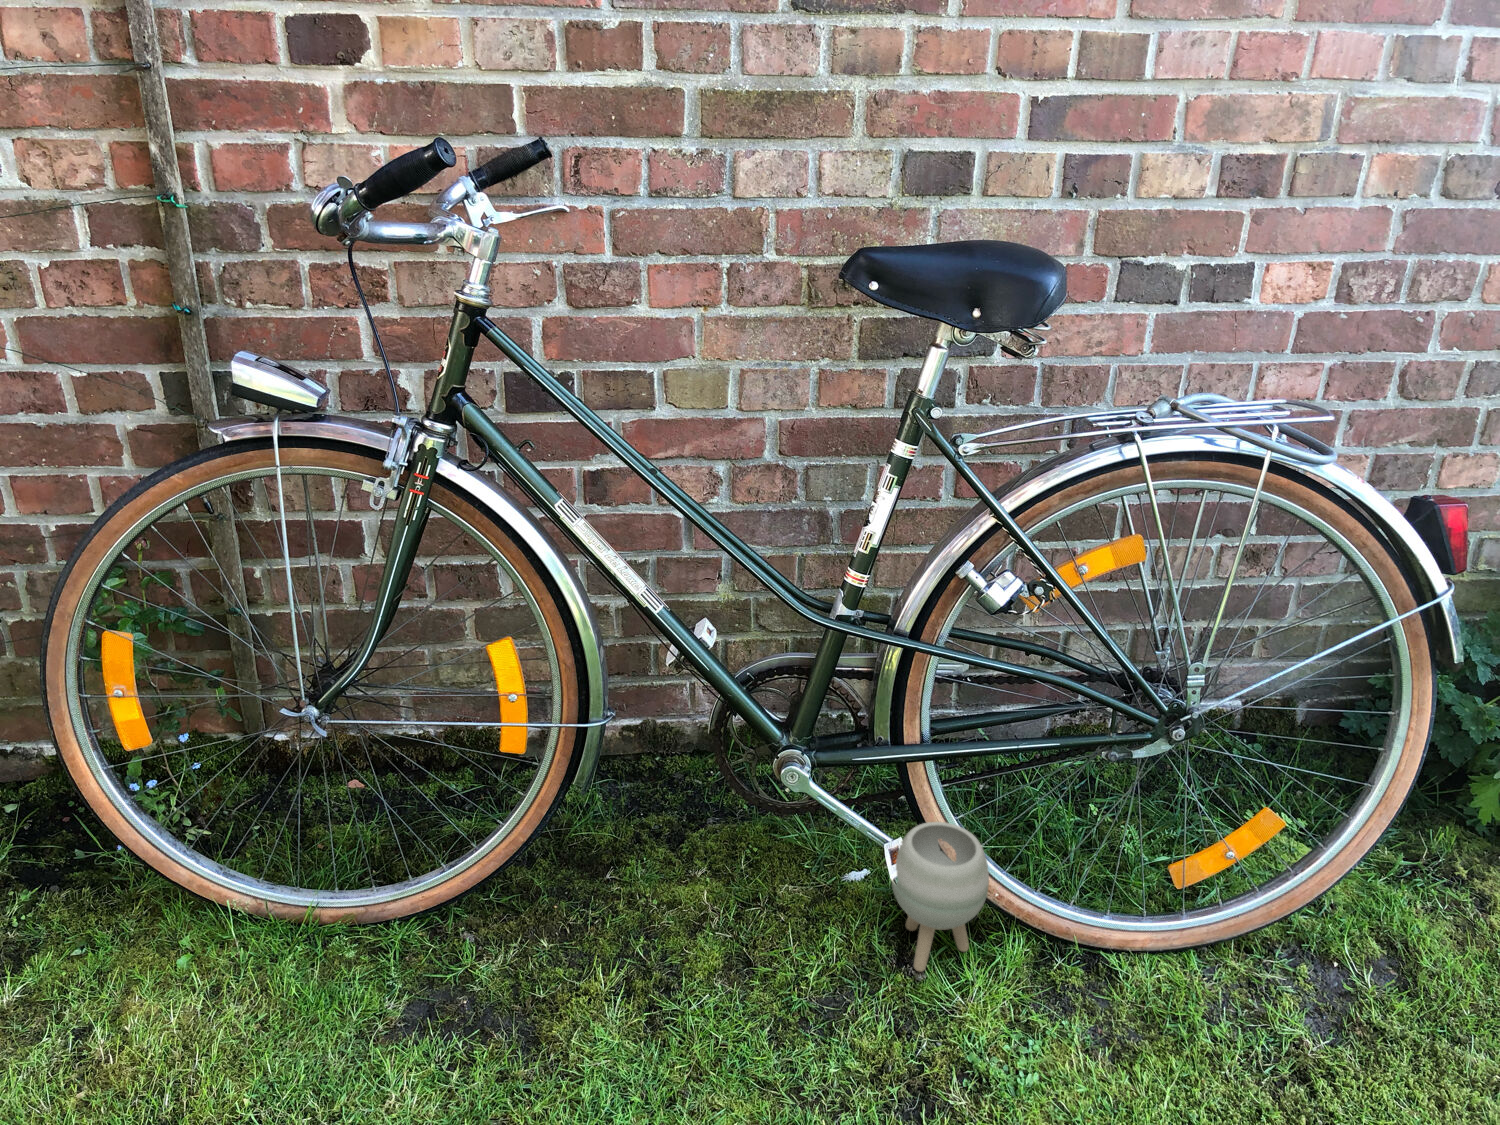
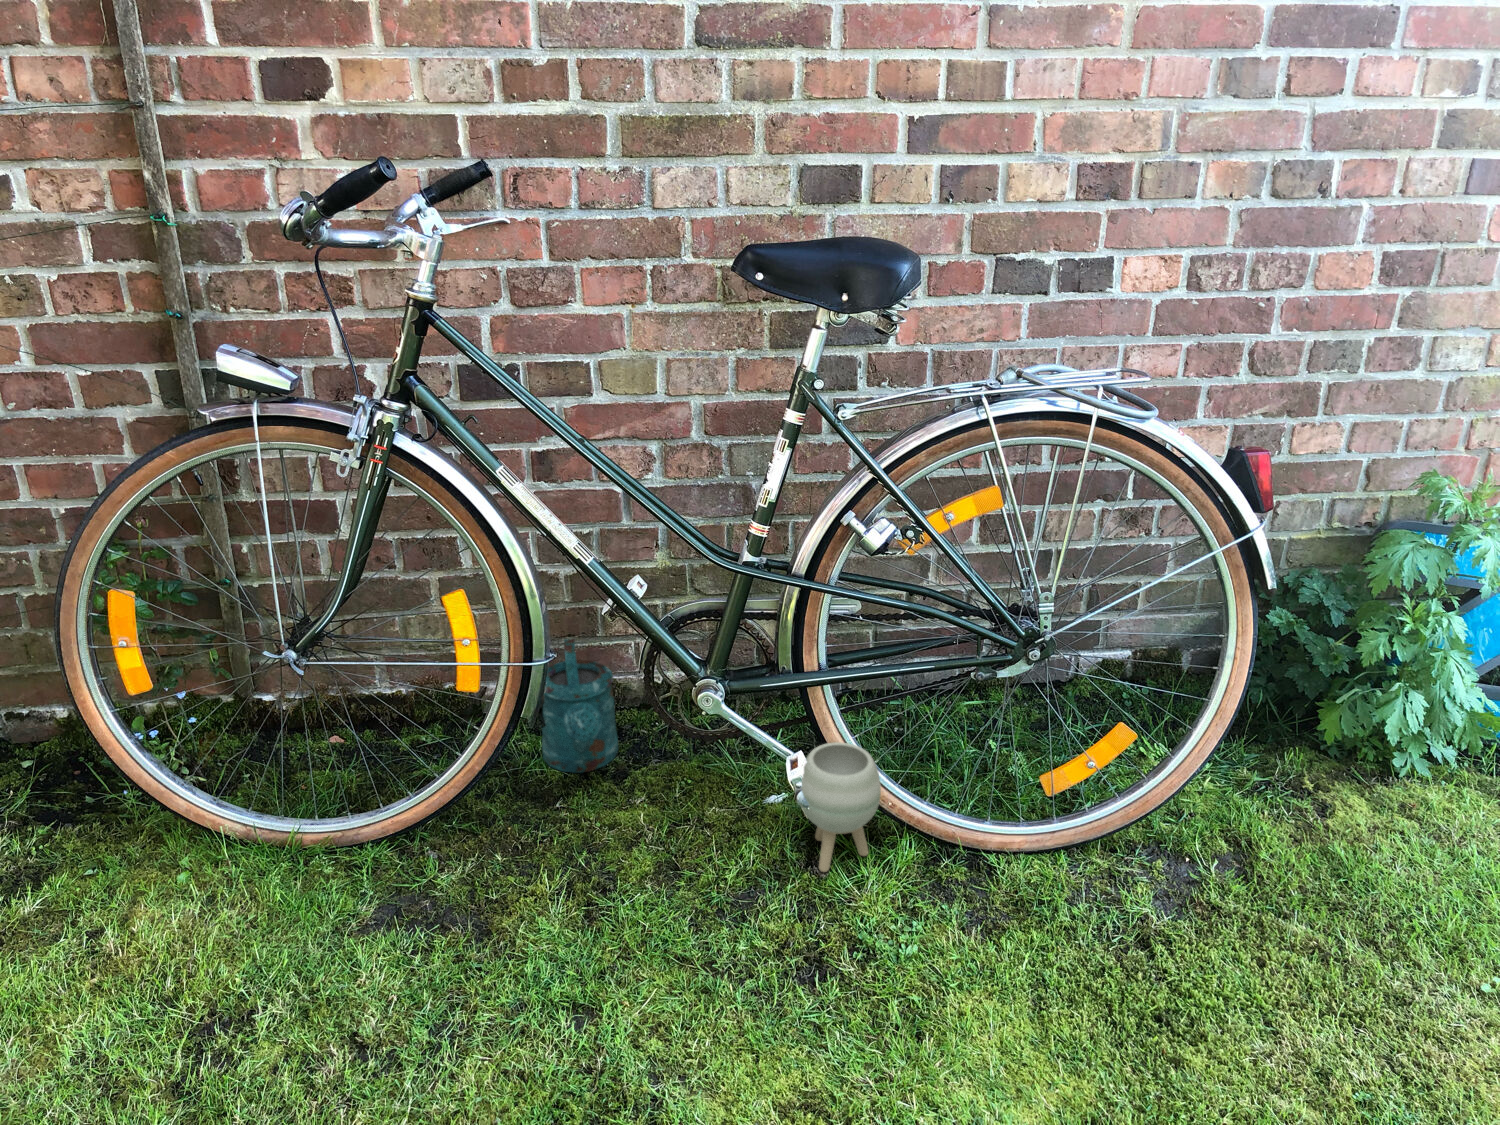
watering can: none [585,683,674,837] -> present [542,639,618,773]

